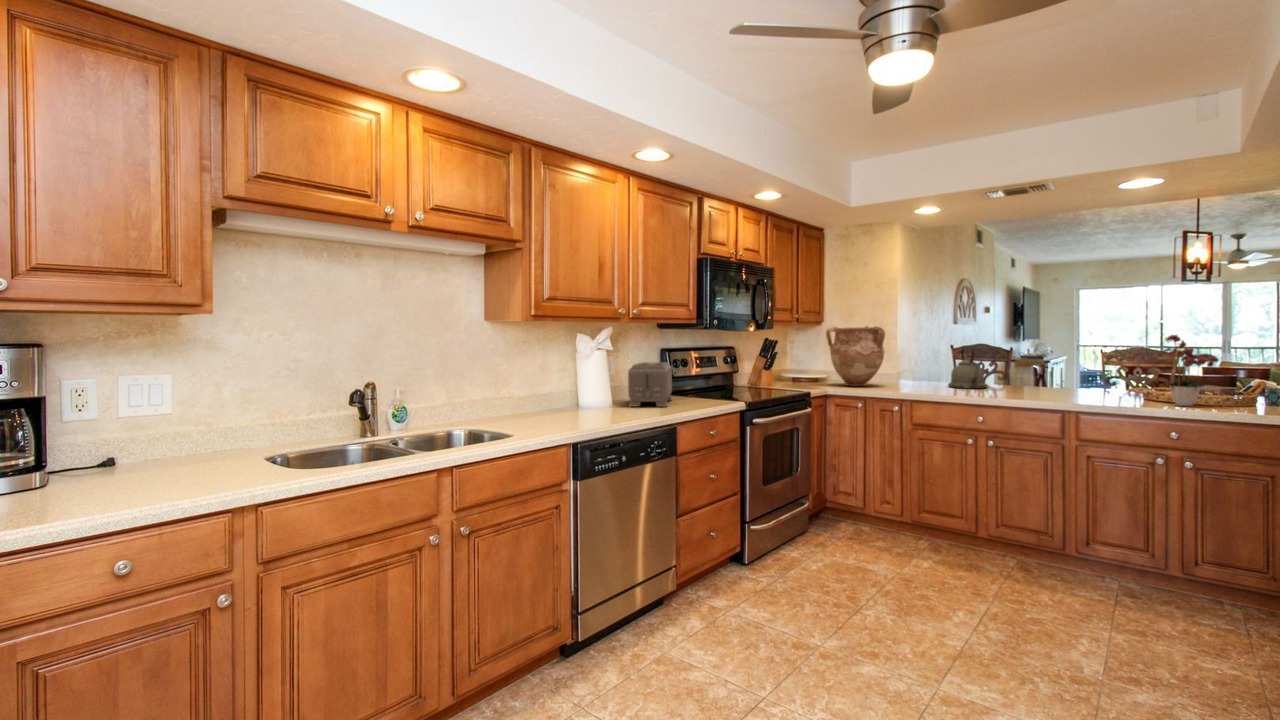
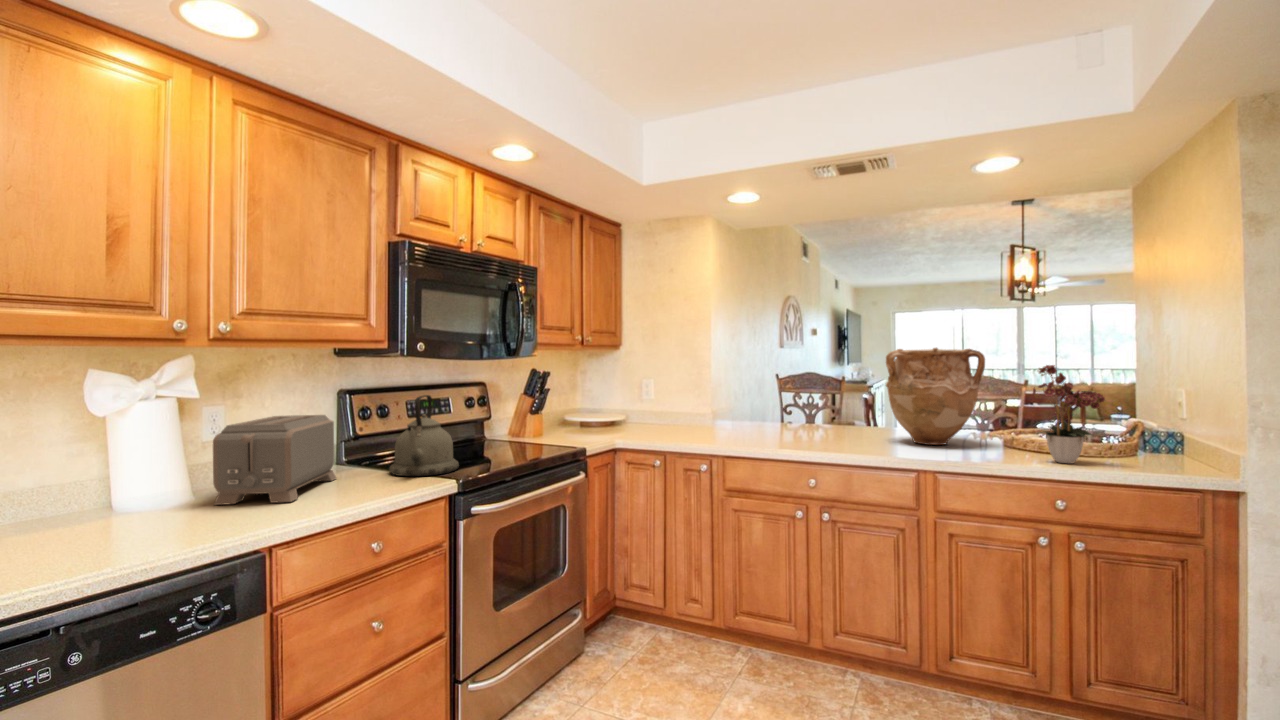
vase: present [826,326,885,386] -> present [886,348,985,445]
kettle: present [948,348,987,389] -> present [389,395,459,476]

